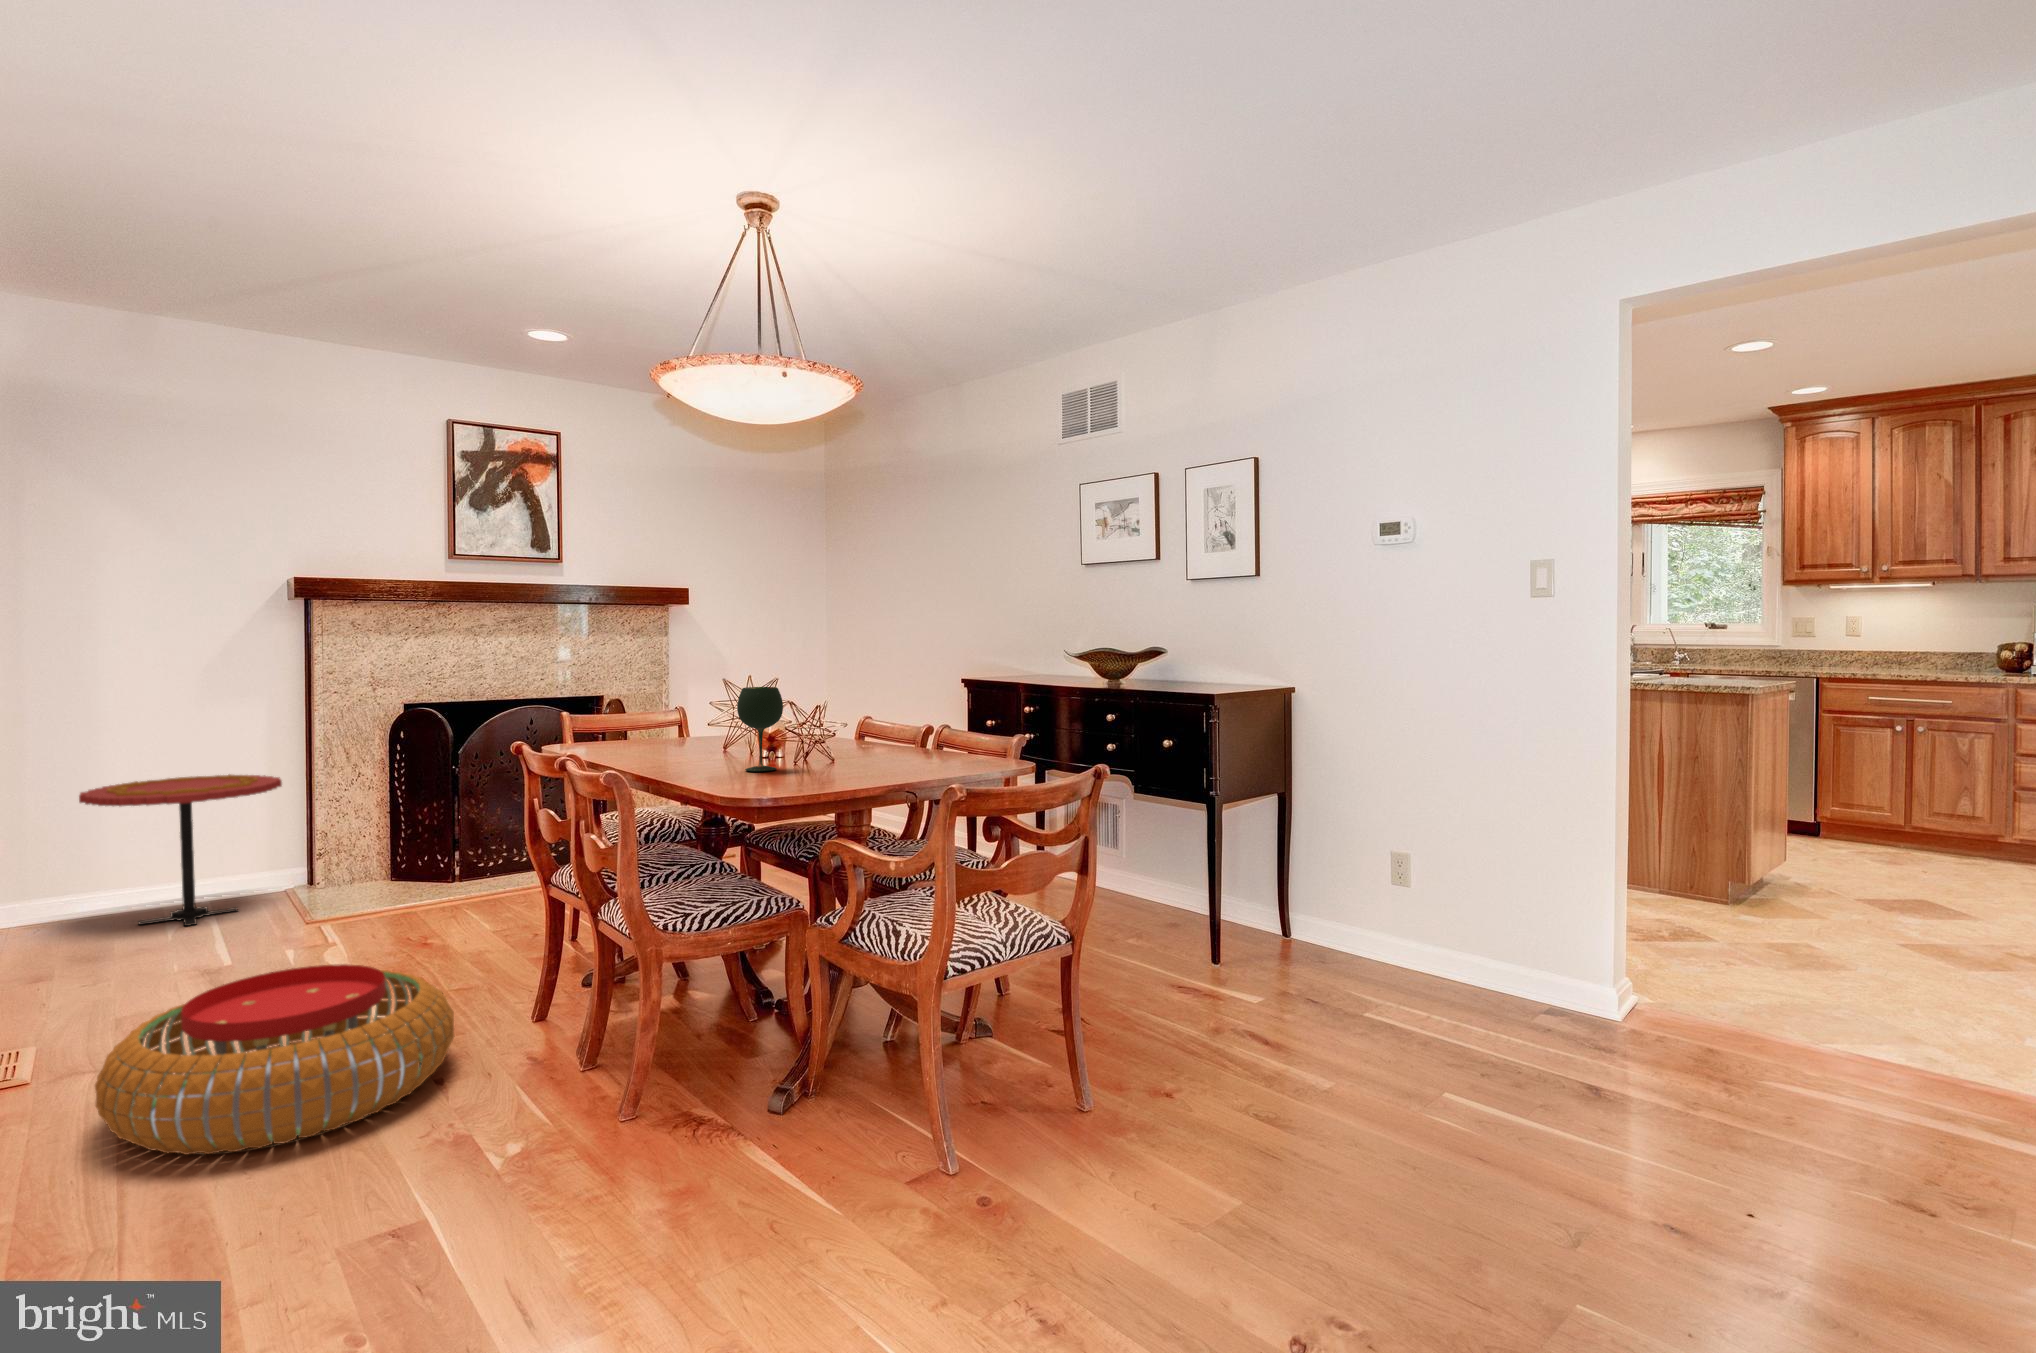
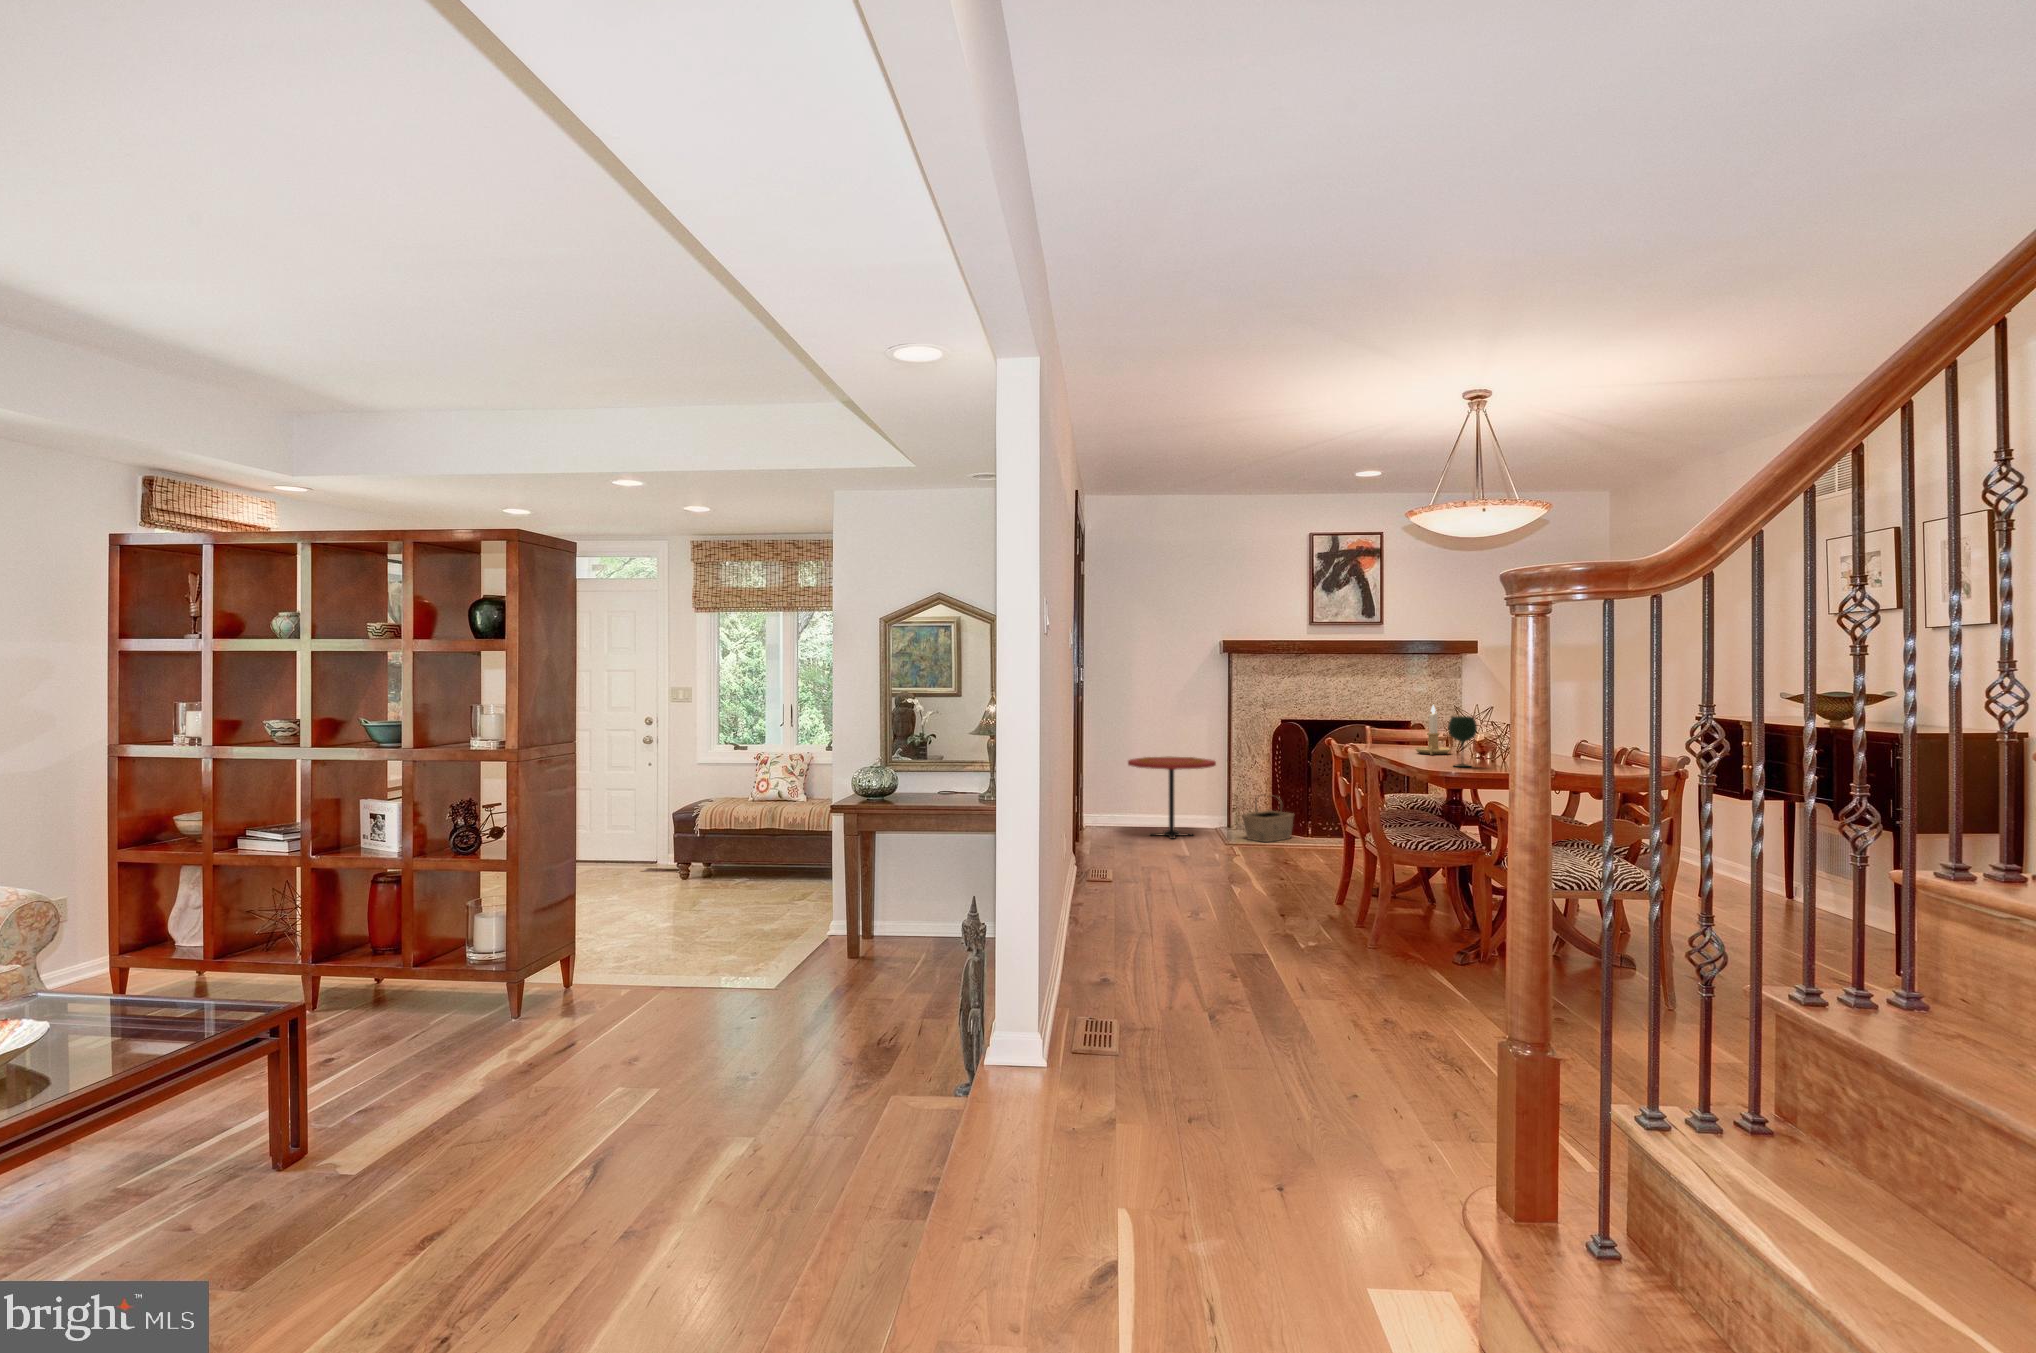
candlestick: none [658,670,712,751] -> present [1416,705,1451,755]
basket: none [335,825,432,903] -> present [1242,798,1294,842]
pouf: present [95,964,454,1155] -> none [1152,849,1295,920]

